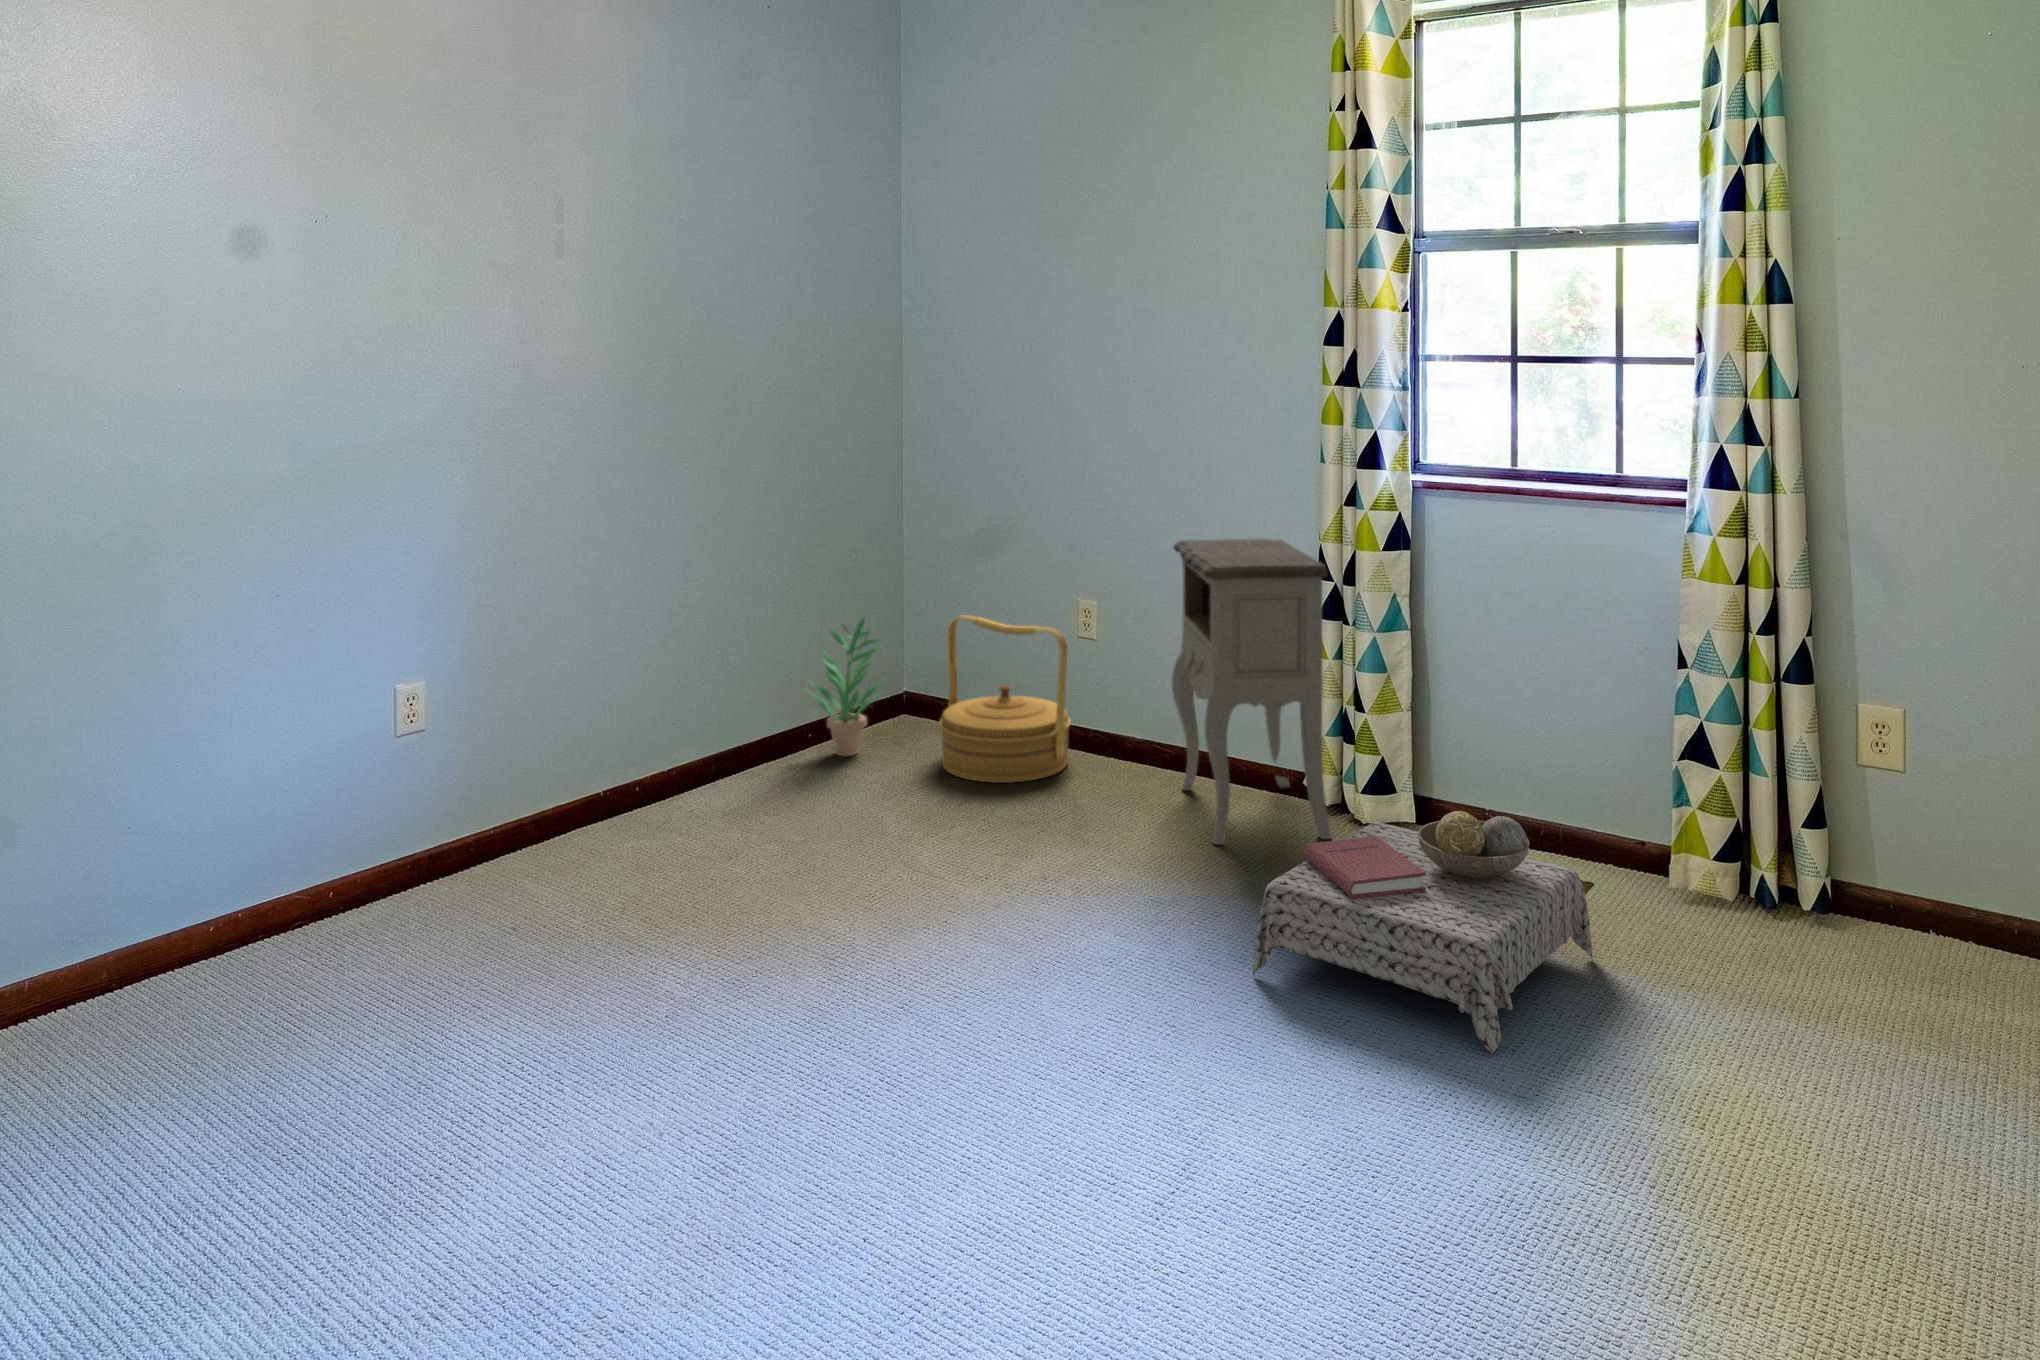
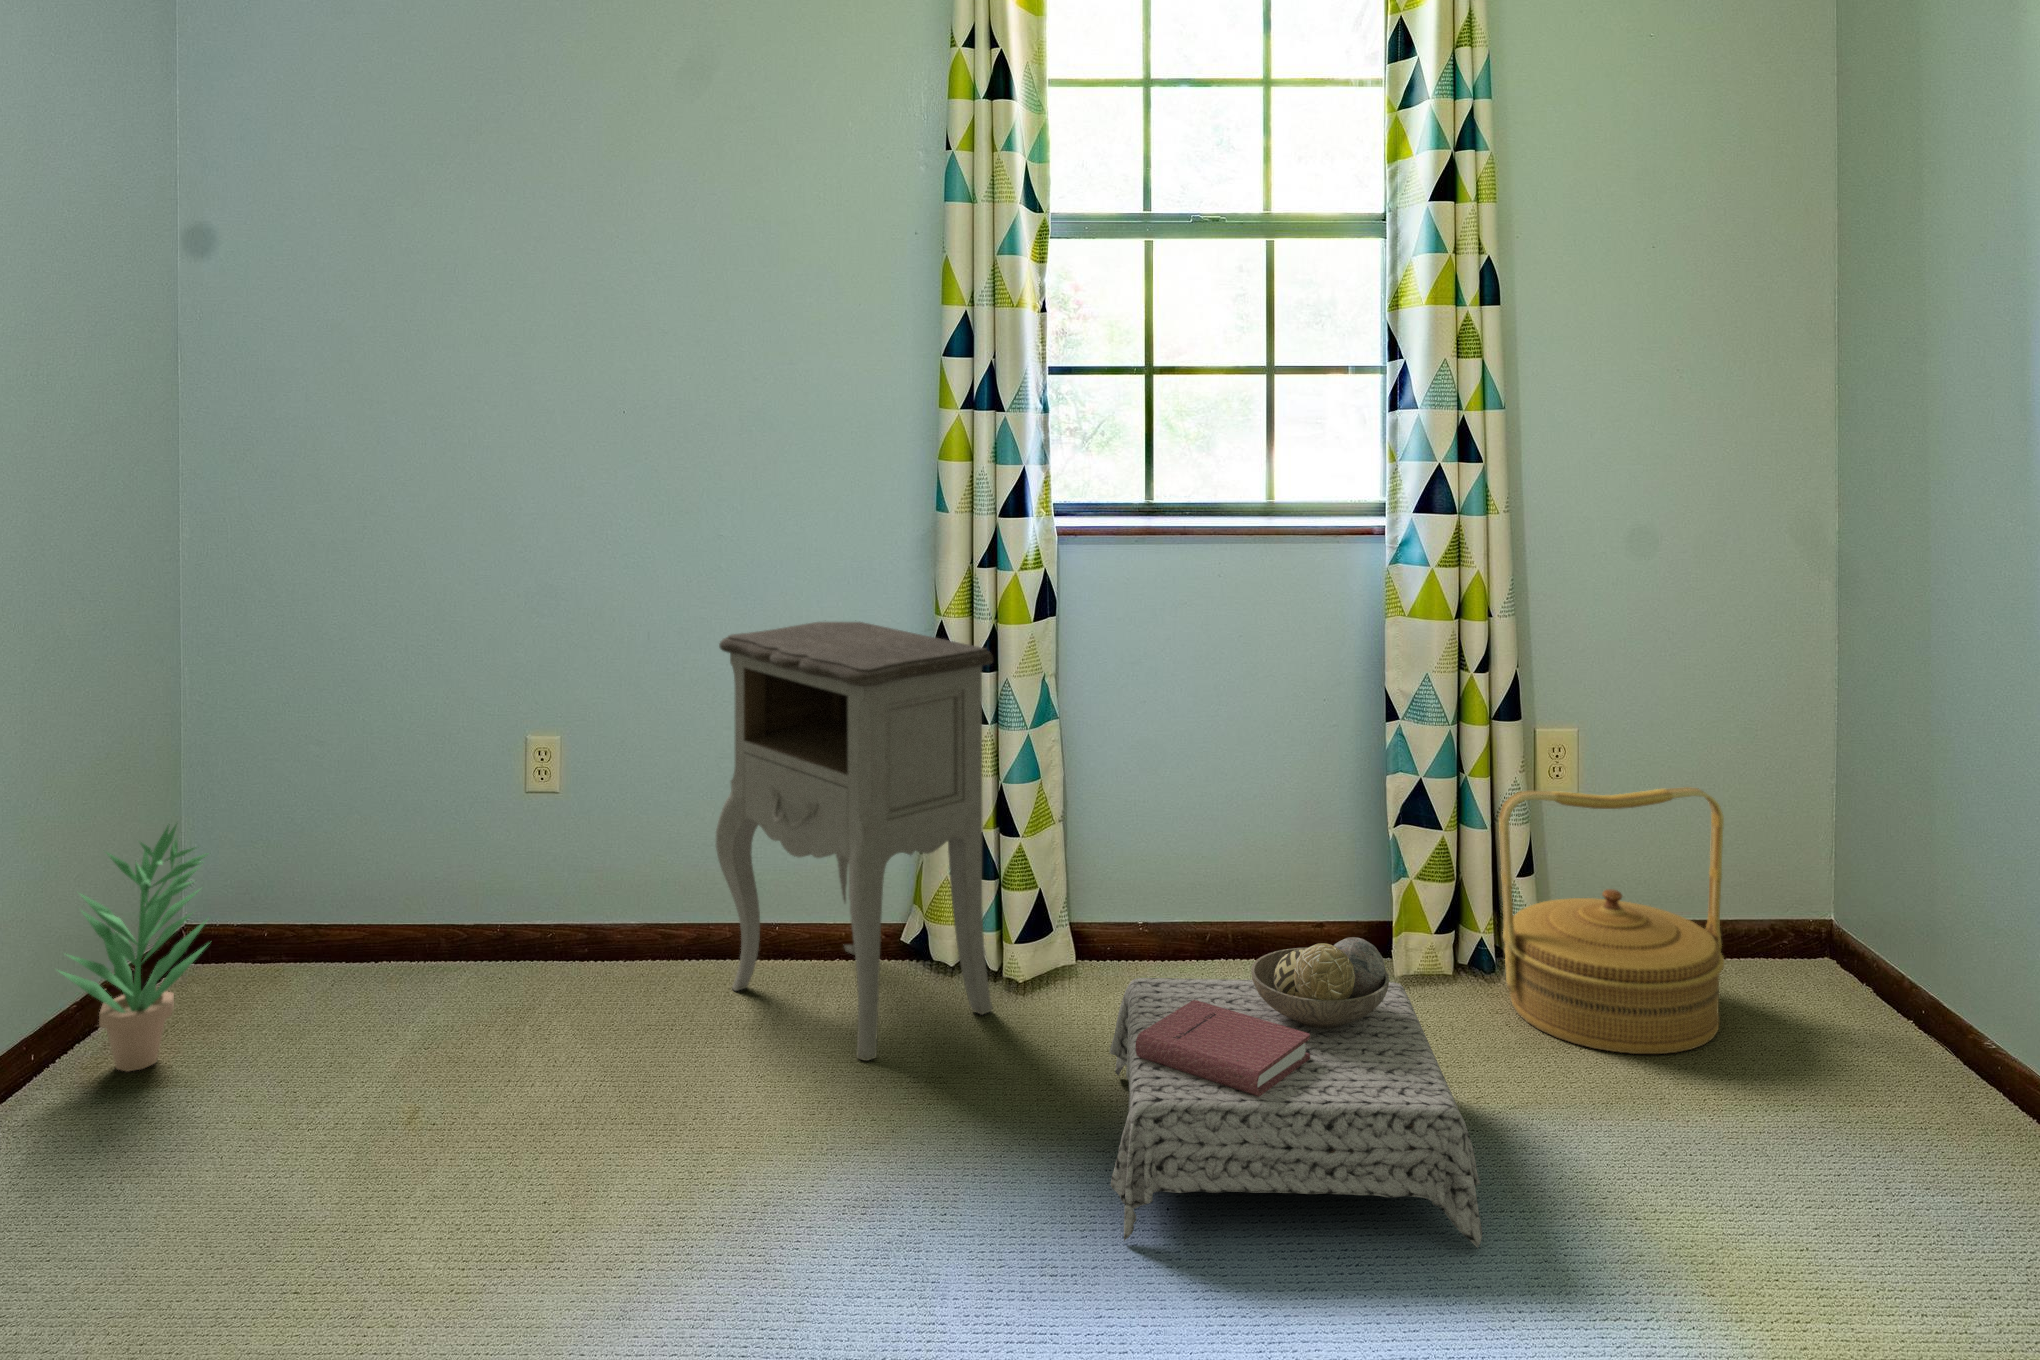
woven basket: present [939,615,1071,783] -> present [1499,787,1724,1054]

